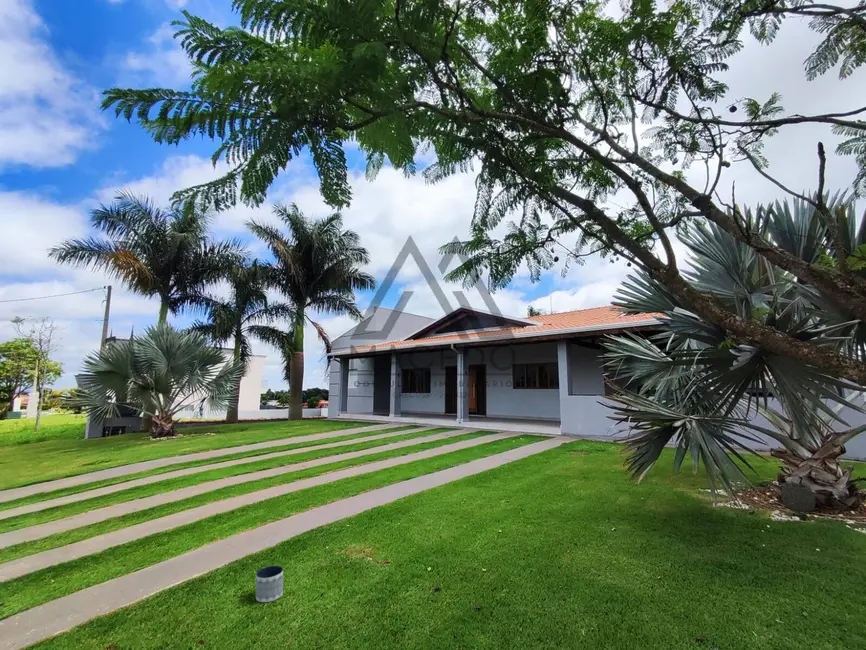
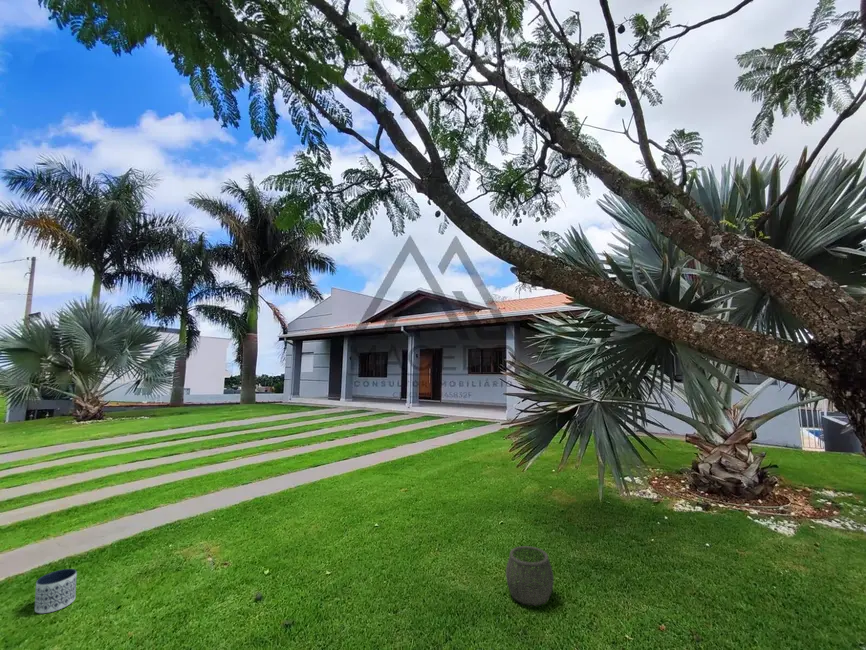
woven basket: present [781,483,815,511] -> present [506,546,554,605]

